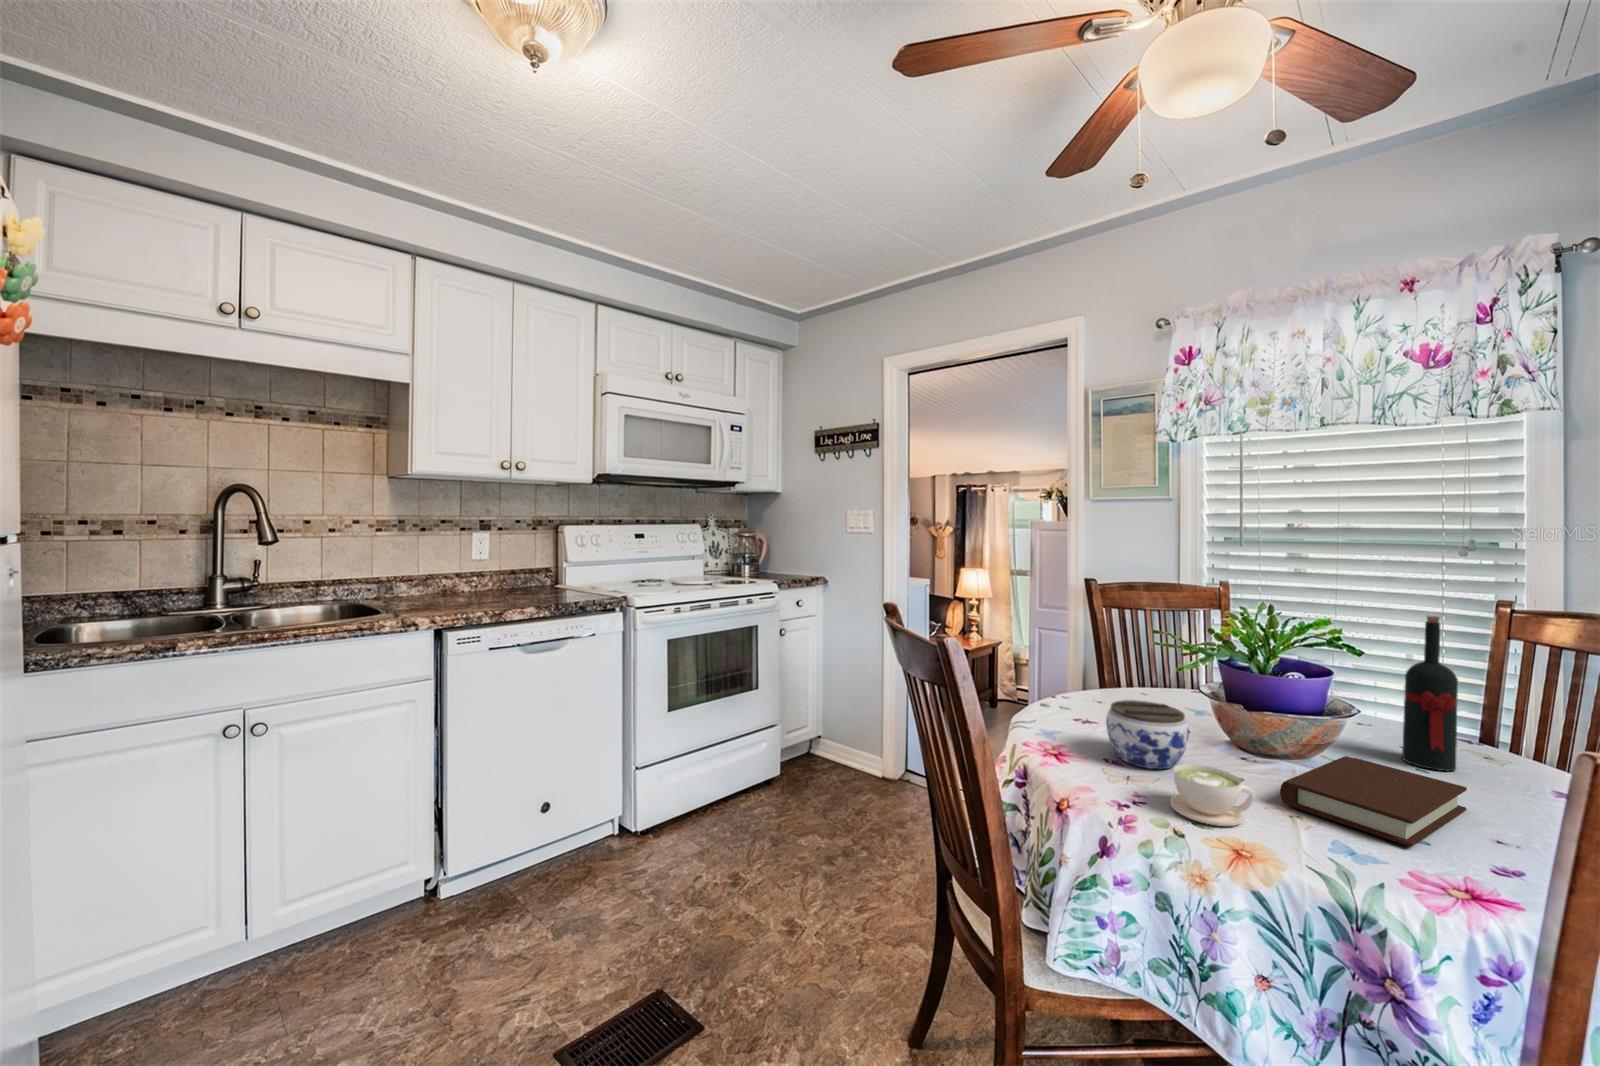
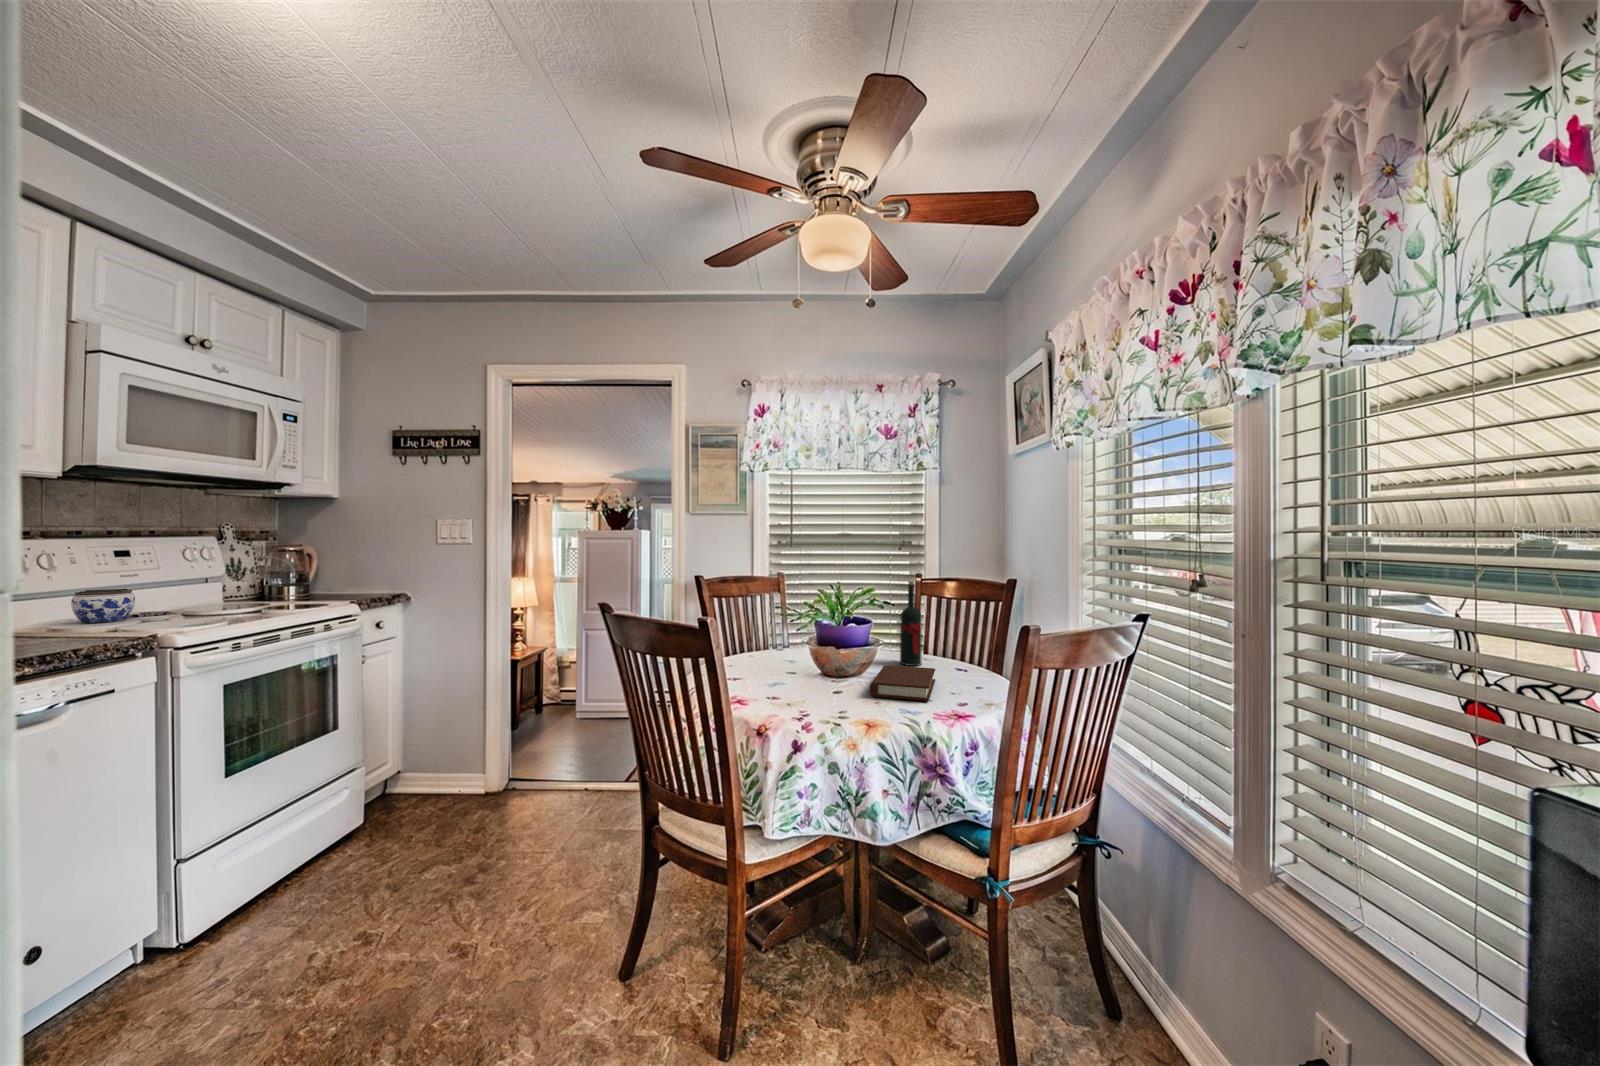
jar: present [1106,700,1189,769] -> present [71,589,135,623]
coffee cup: present [1170,764,1255,826] -> none [823,682,866,715]

